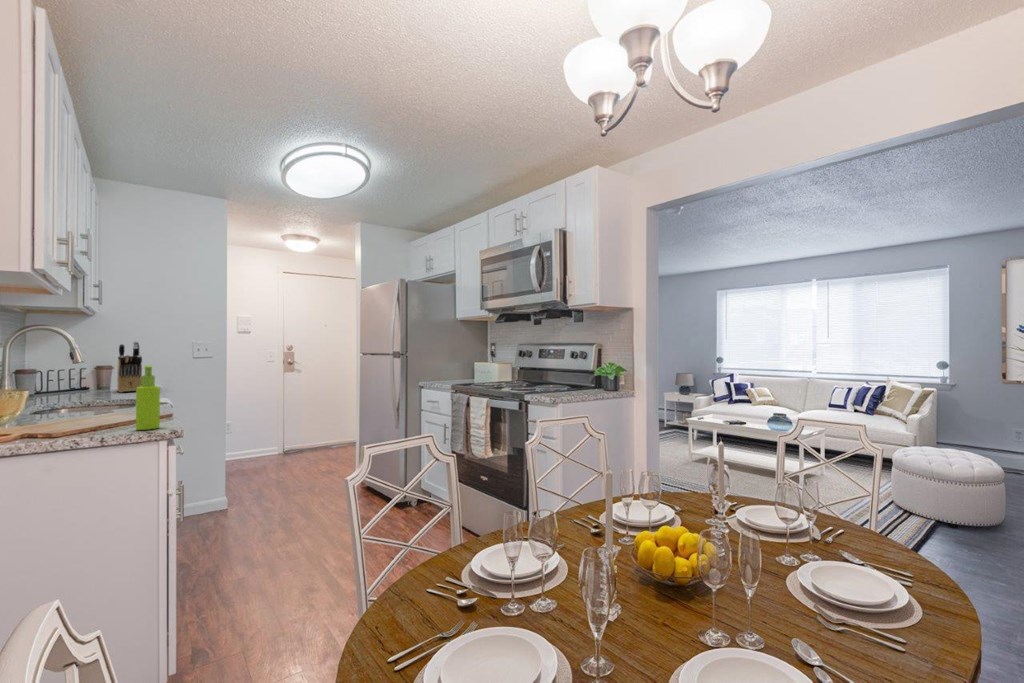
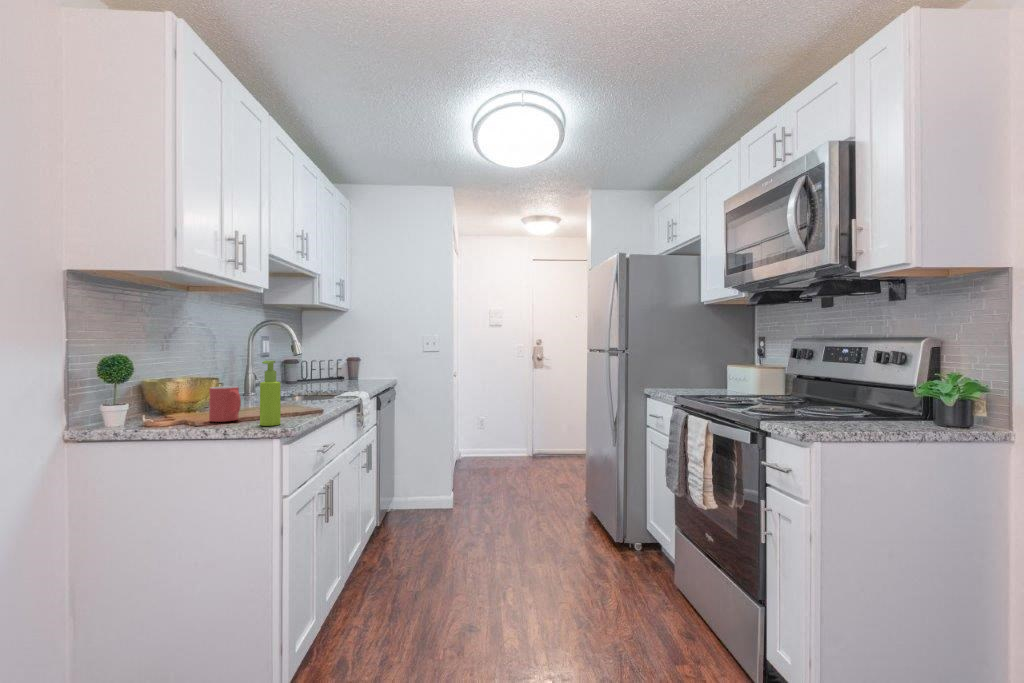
knife block: present [117,342,142,392] -> none [358,335,382,383]
mug: none [48,395,97,433] -> present [209,386,241,422]

